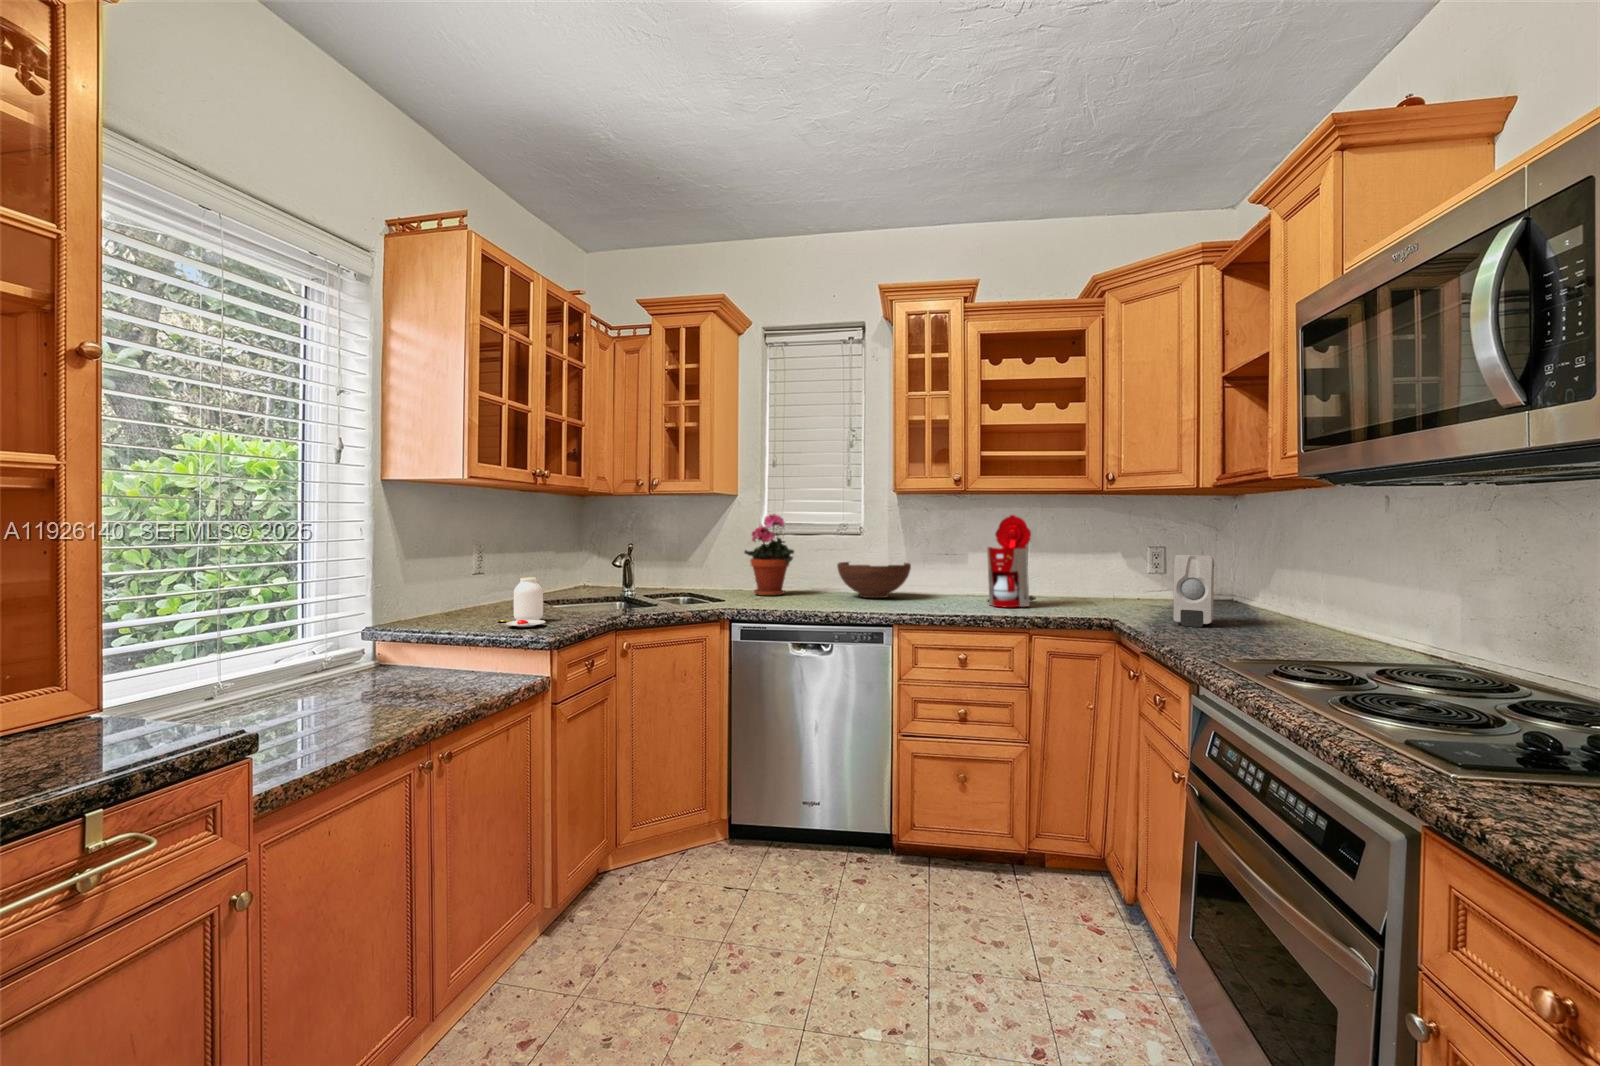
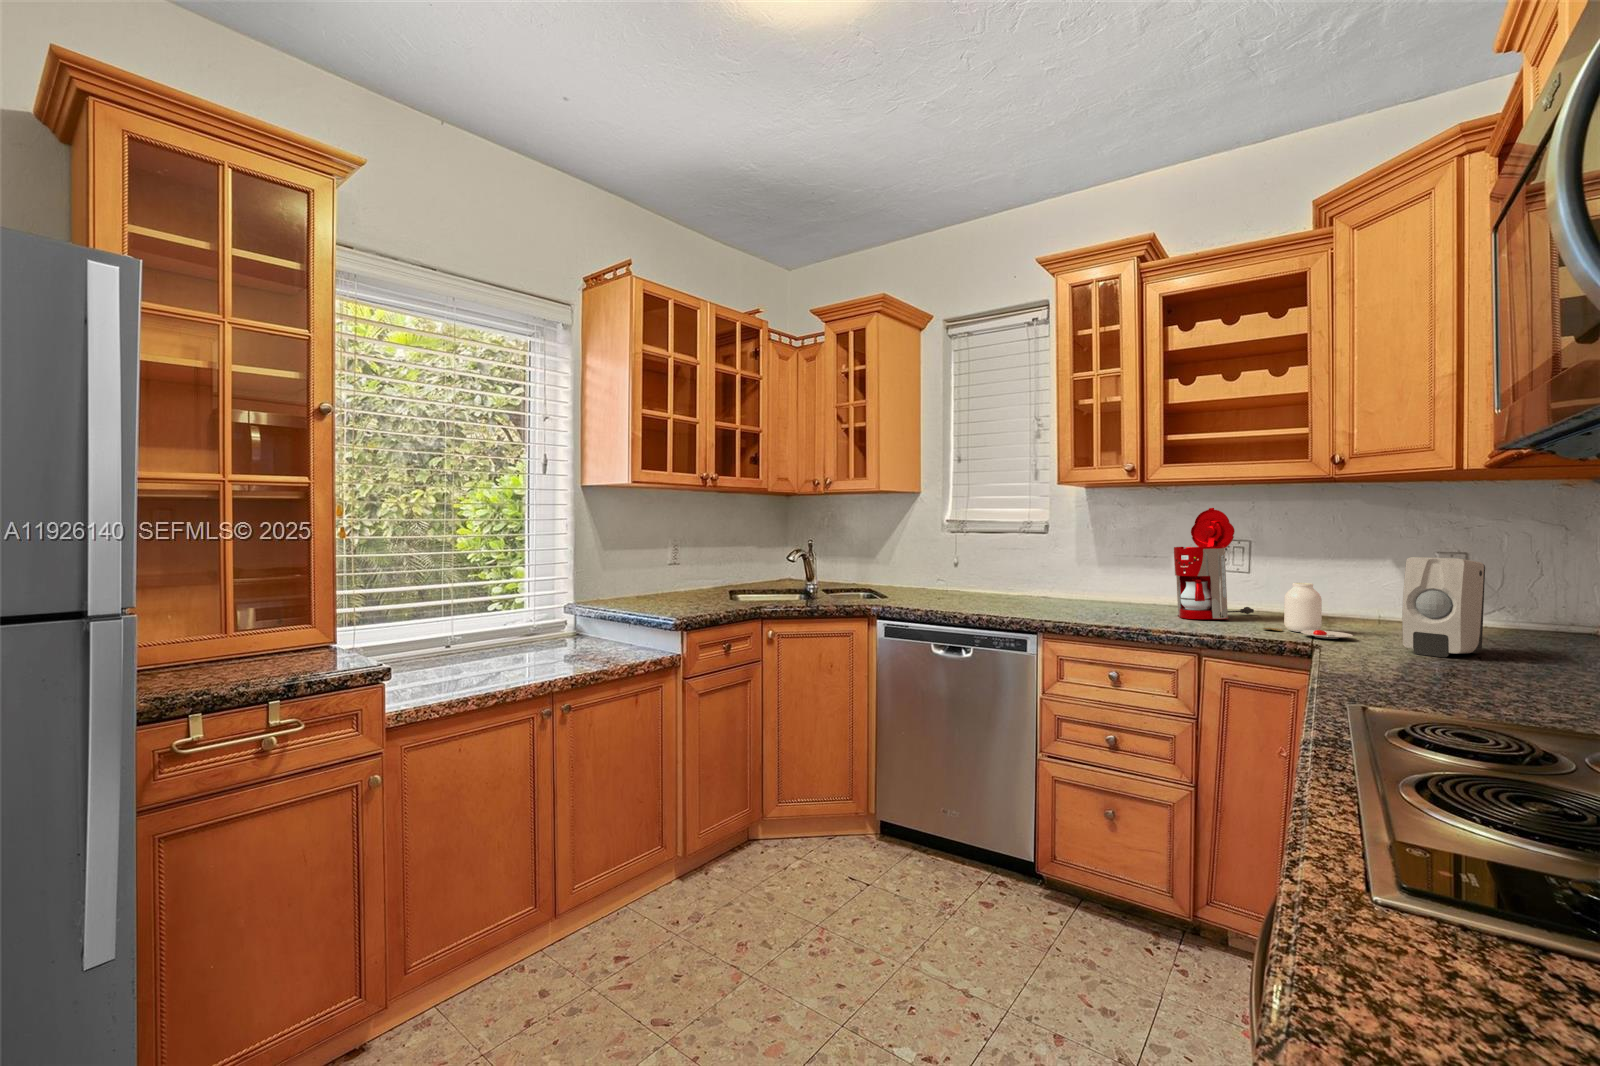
potted plant: present [745,514,794,596] -> none [917,511,969,596]
fruit bowl: present [837,562,911,598] -> none [1009,562,1094,603]
jar: present [497,578,545,627] -> present [1263,583,1353,639]

